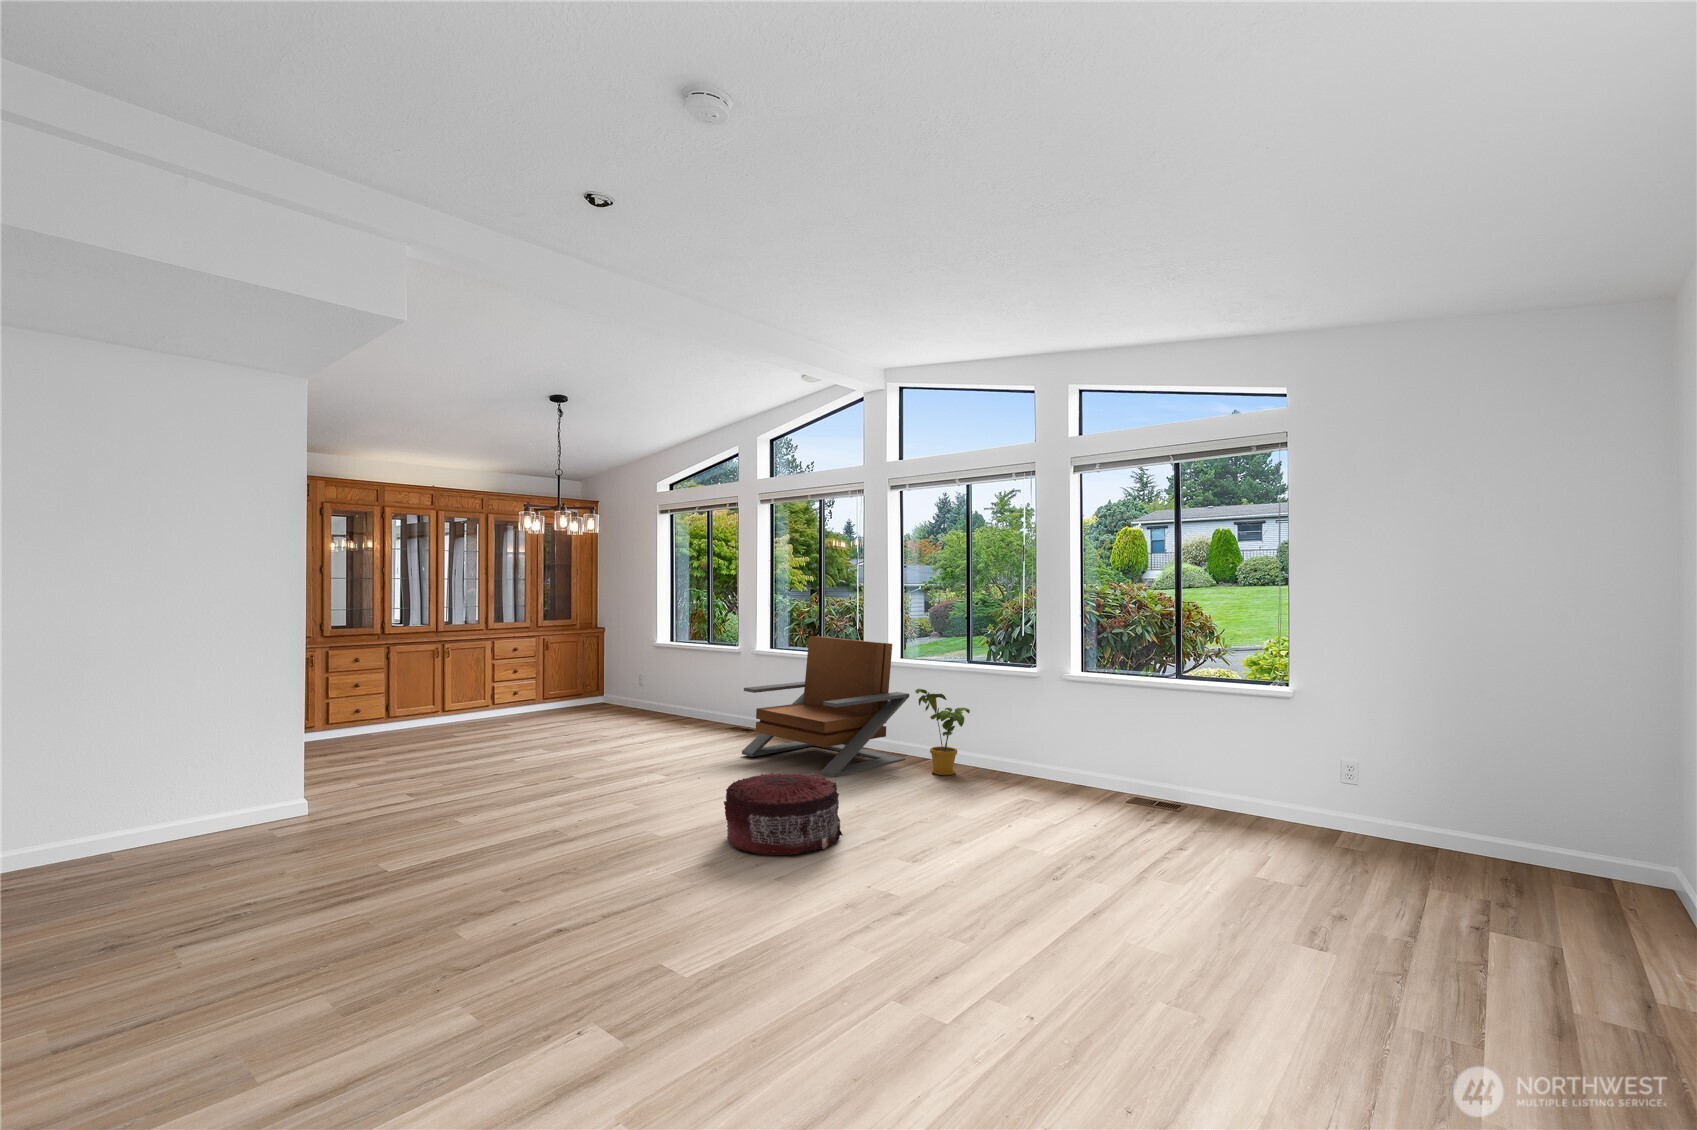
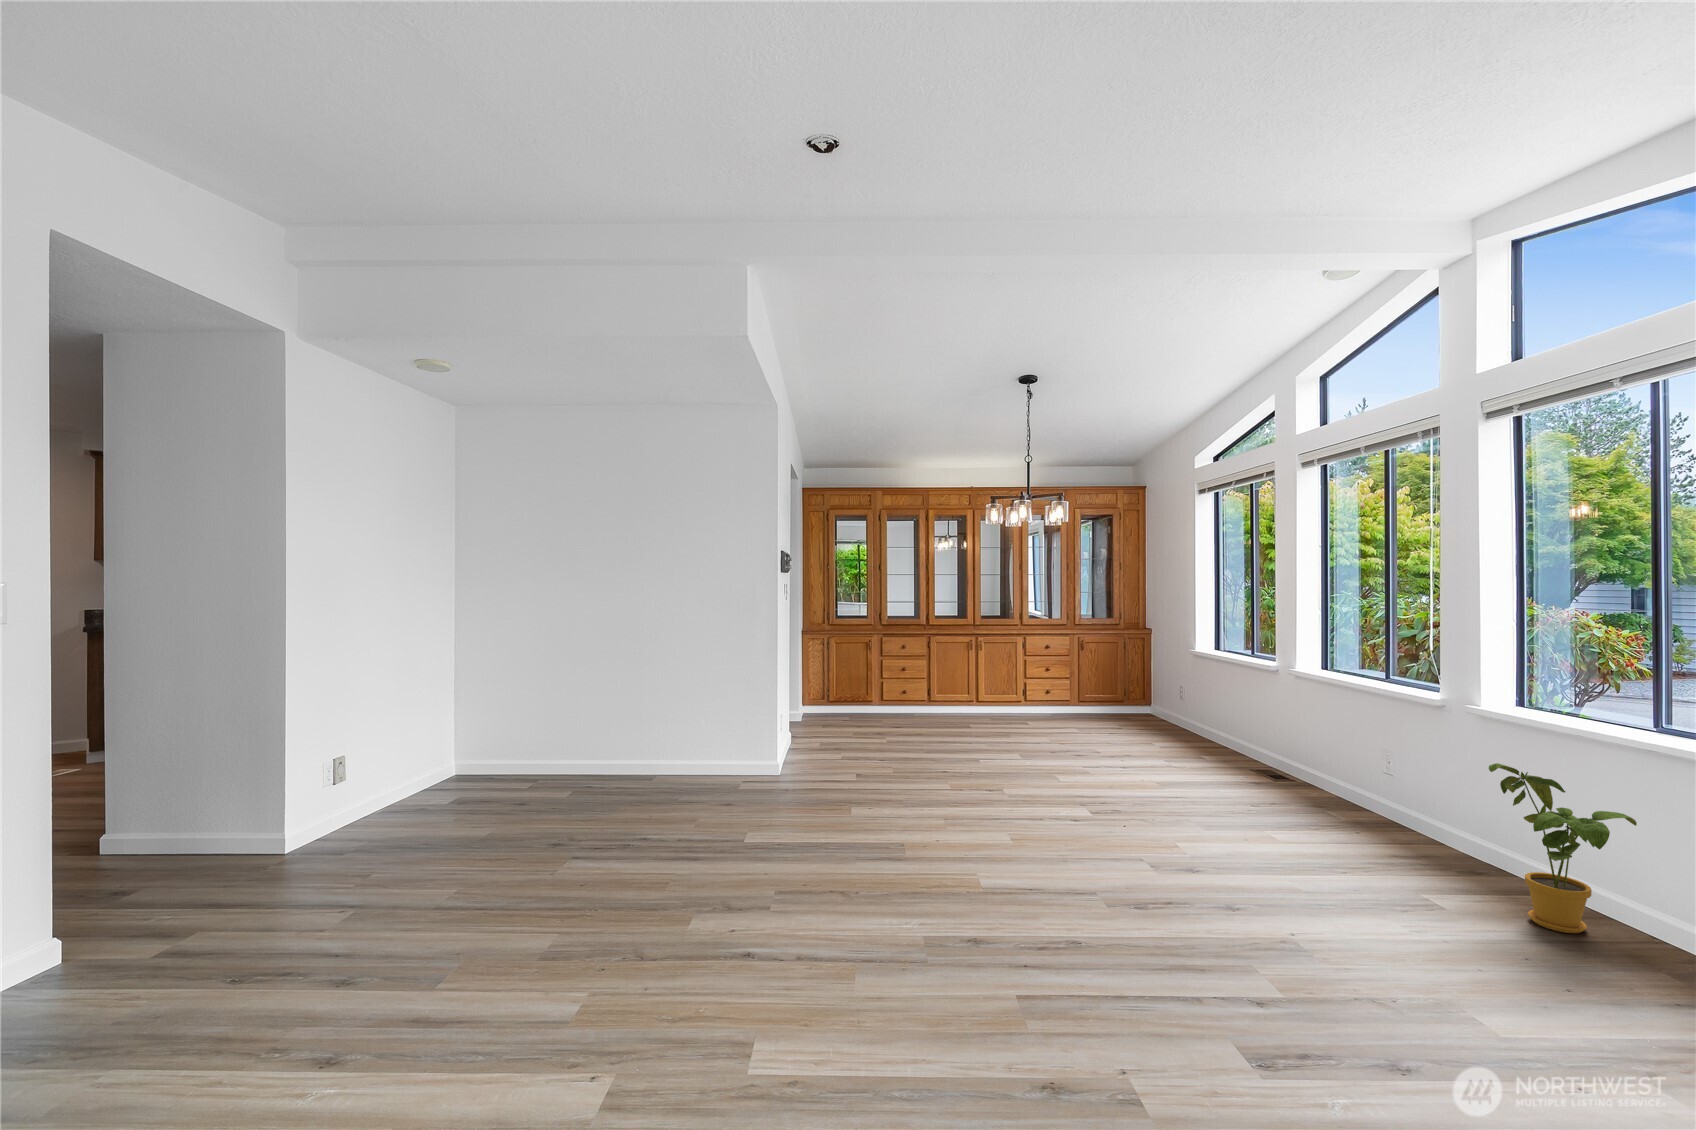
lounge chair: present [742,636,909,777] -> none [1222,656,1508,881]
pouf: present [724,772,842,855] -> none [1030,854,1210,1004]

